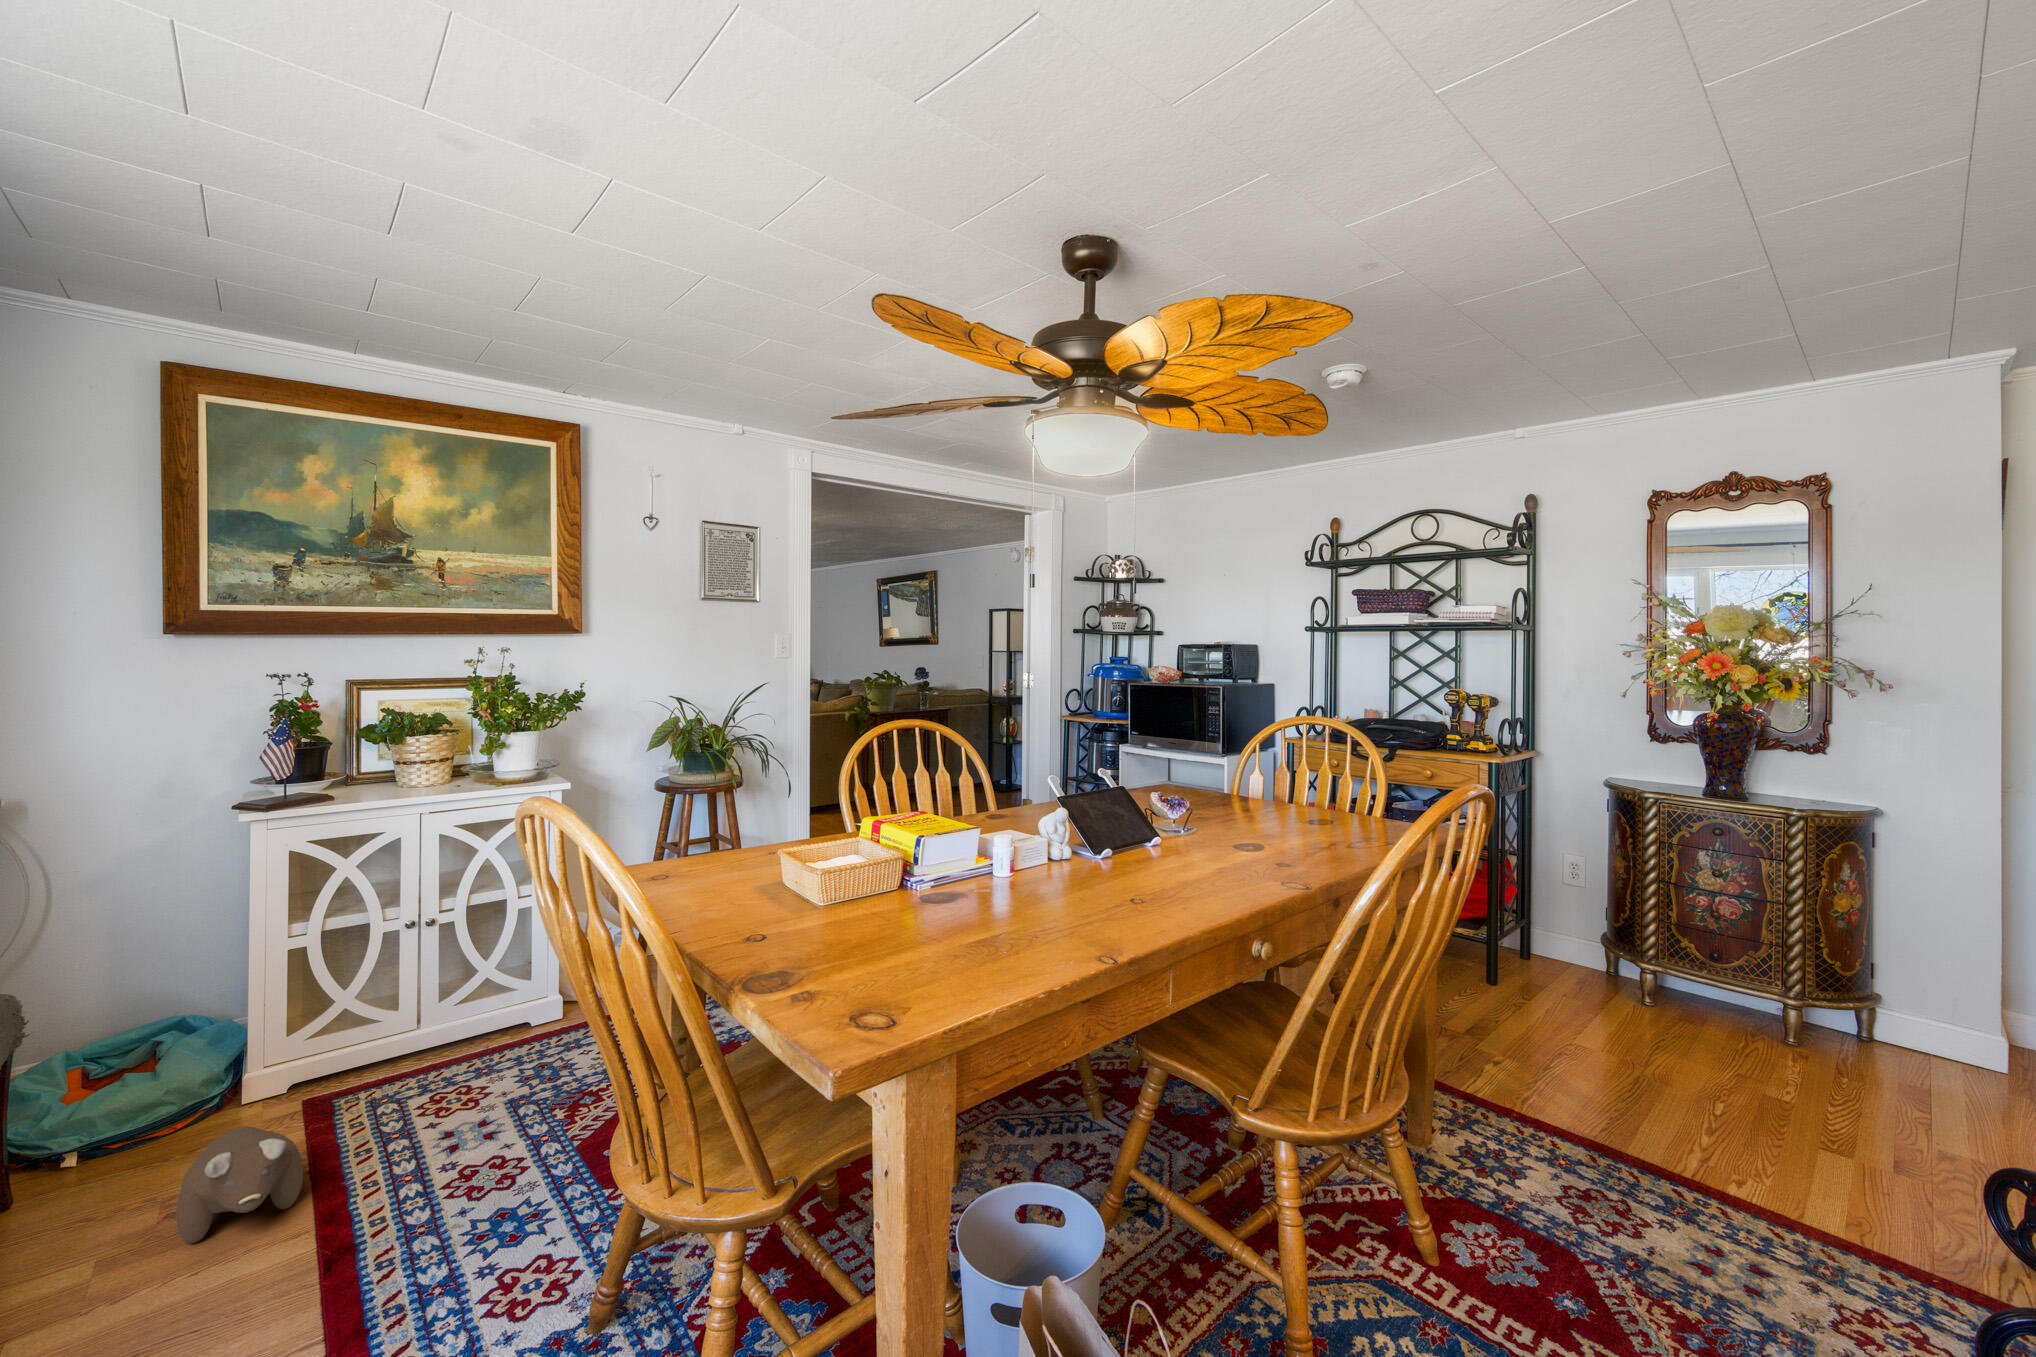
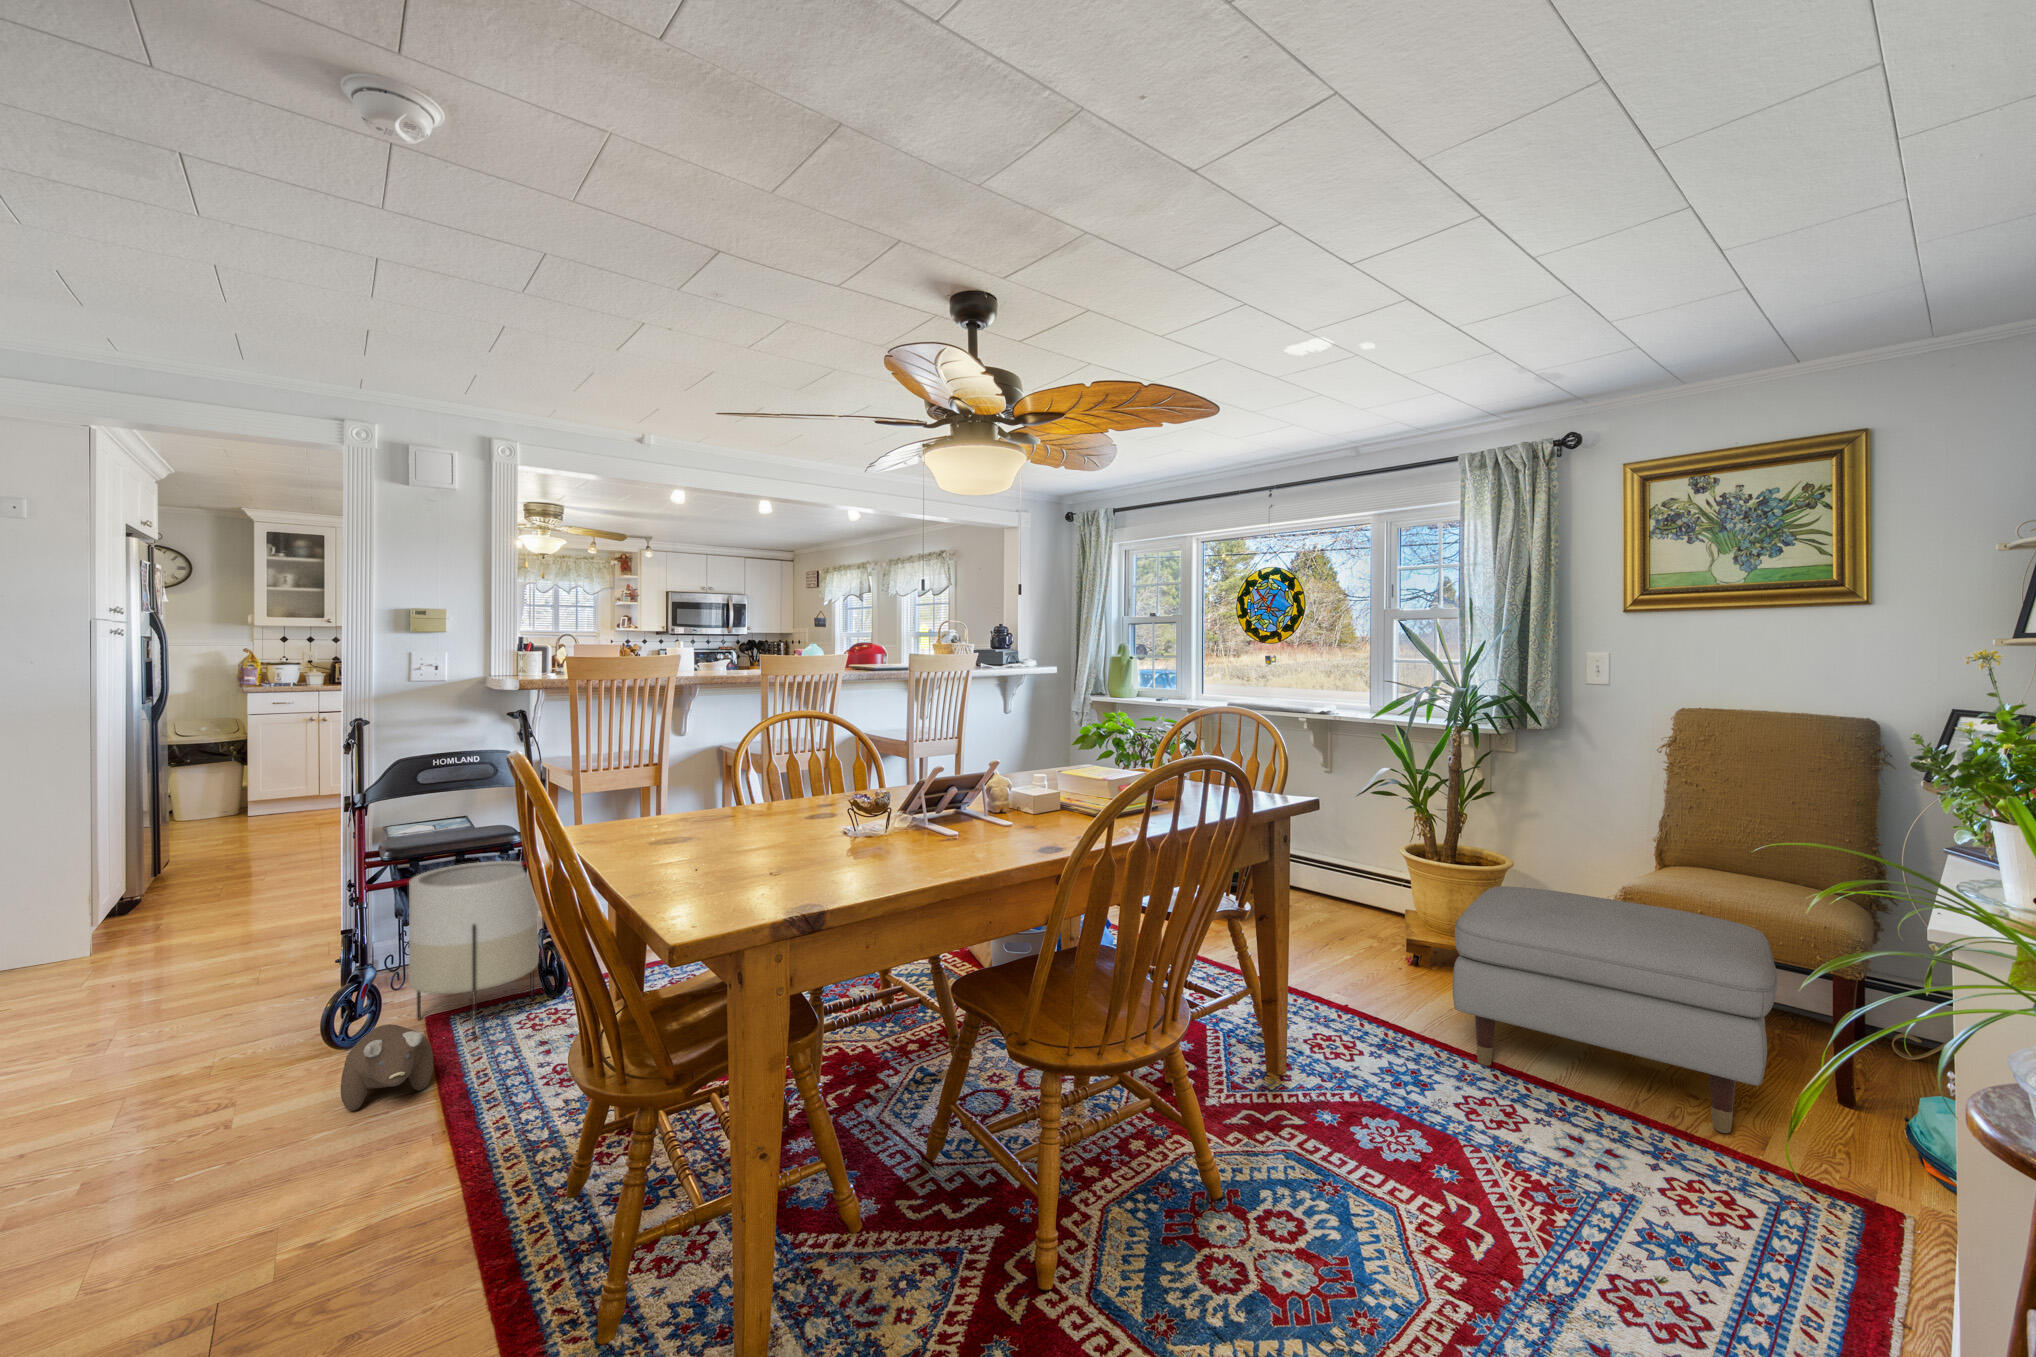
planter: none [278,906,445,1134] -> present [408,861,539,1040]
ottoman: none [1540,925,1946,1233] -> present [1453,886,1778,1133]

